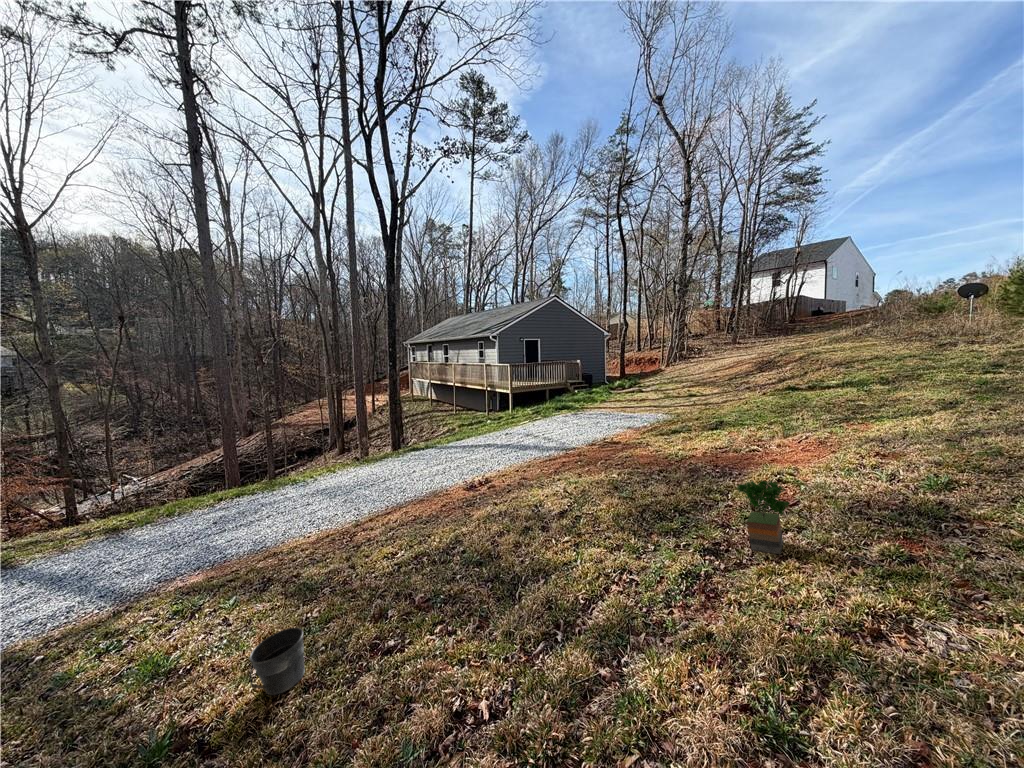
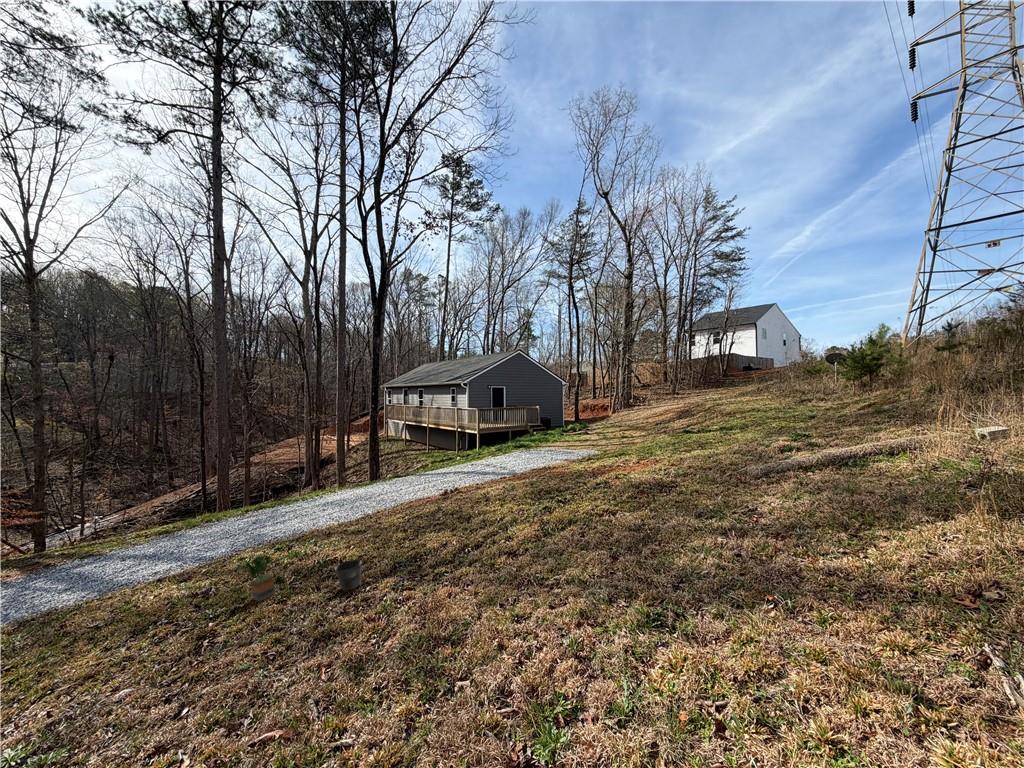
potted tree: present [737,480,789,554] -> present [243,555,276,602]

